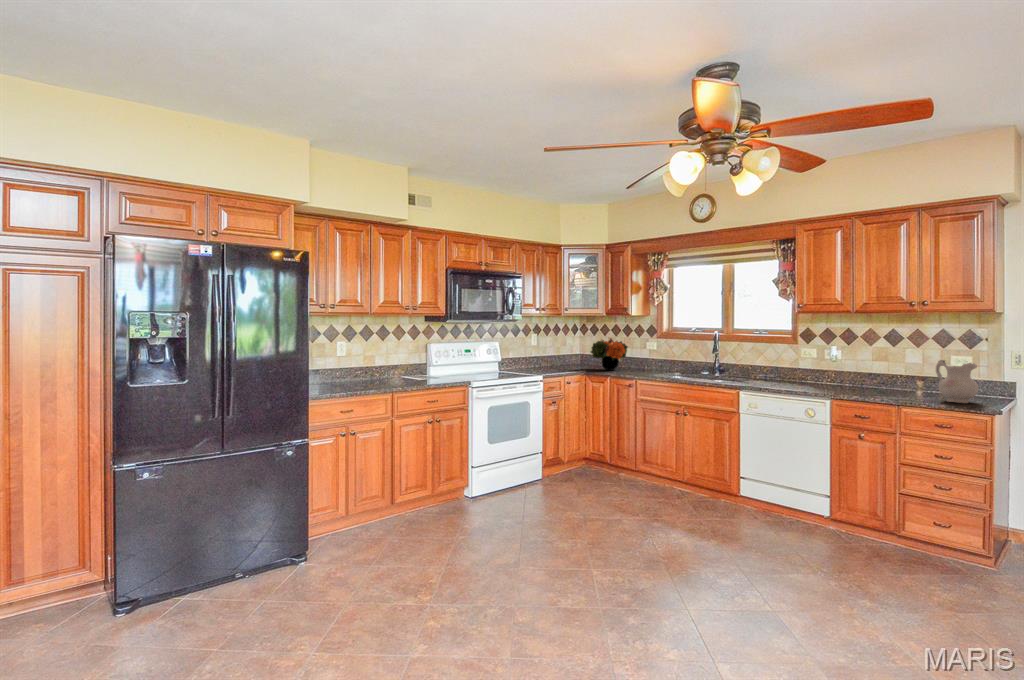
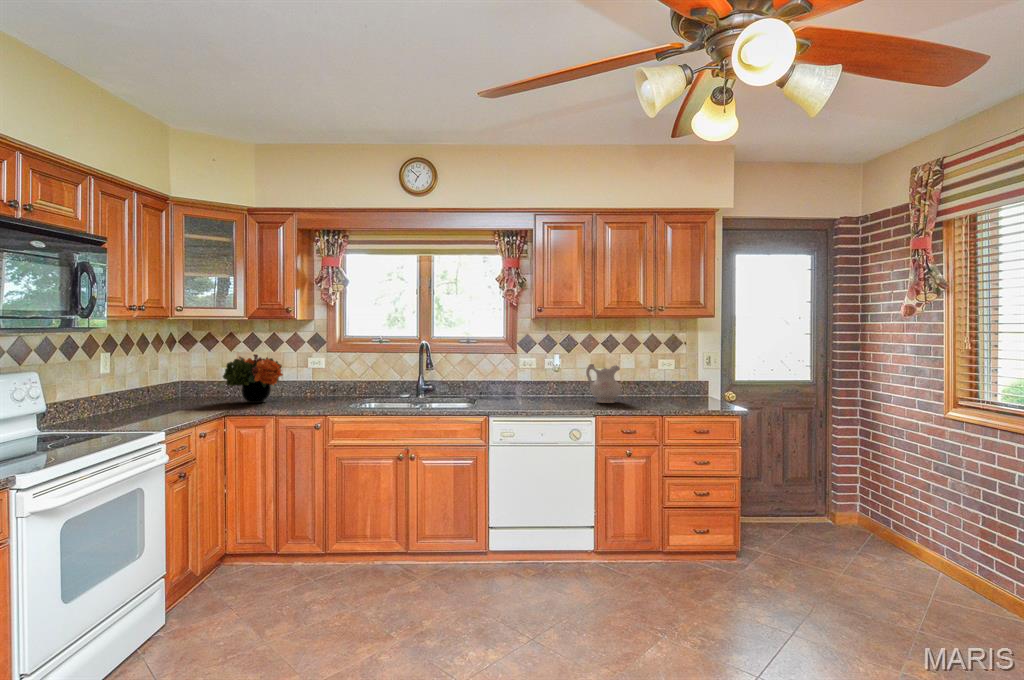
ceramic pitcher: present [936,360,978,403] -> present [586,364,621,403]

